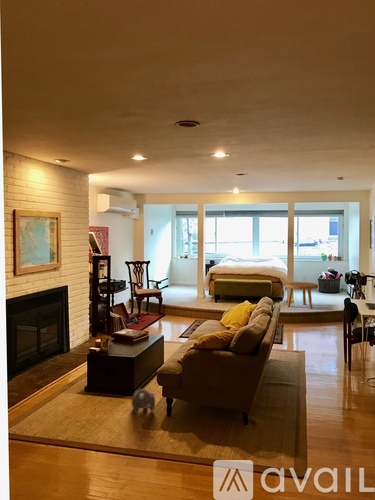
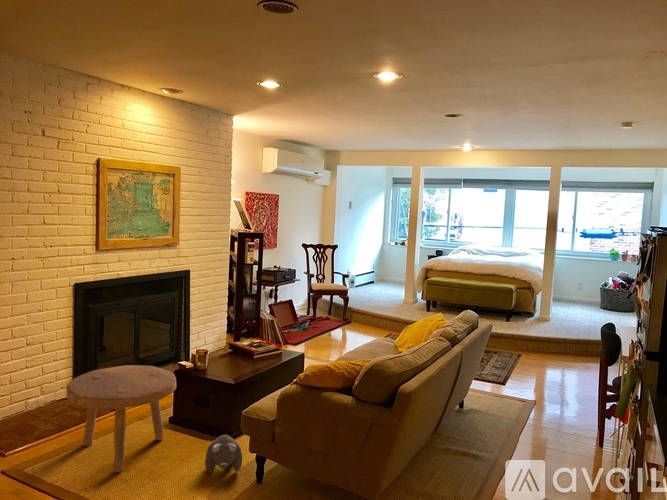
footstool: present [285,282,318,309] -> present [66,365,176,472]

